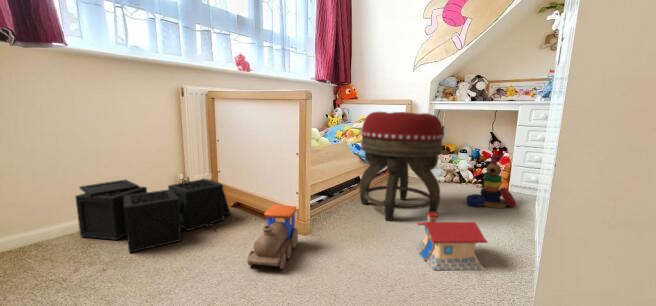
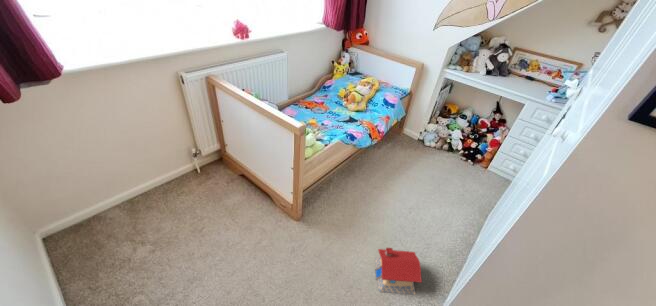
footstool: present [360,112,444,221] -> none [348,117,429,218]
stacking toy: present [466,154,516,208] -> none [439,162,481,205]
storage bin: present [76,179,231,252] -> none [113,165,238,246]
toy train: present [248,205,298,269] -> none [249,221,288,282]

